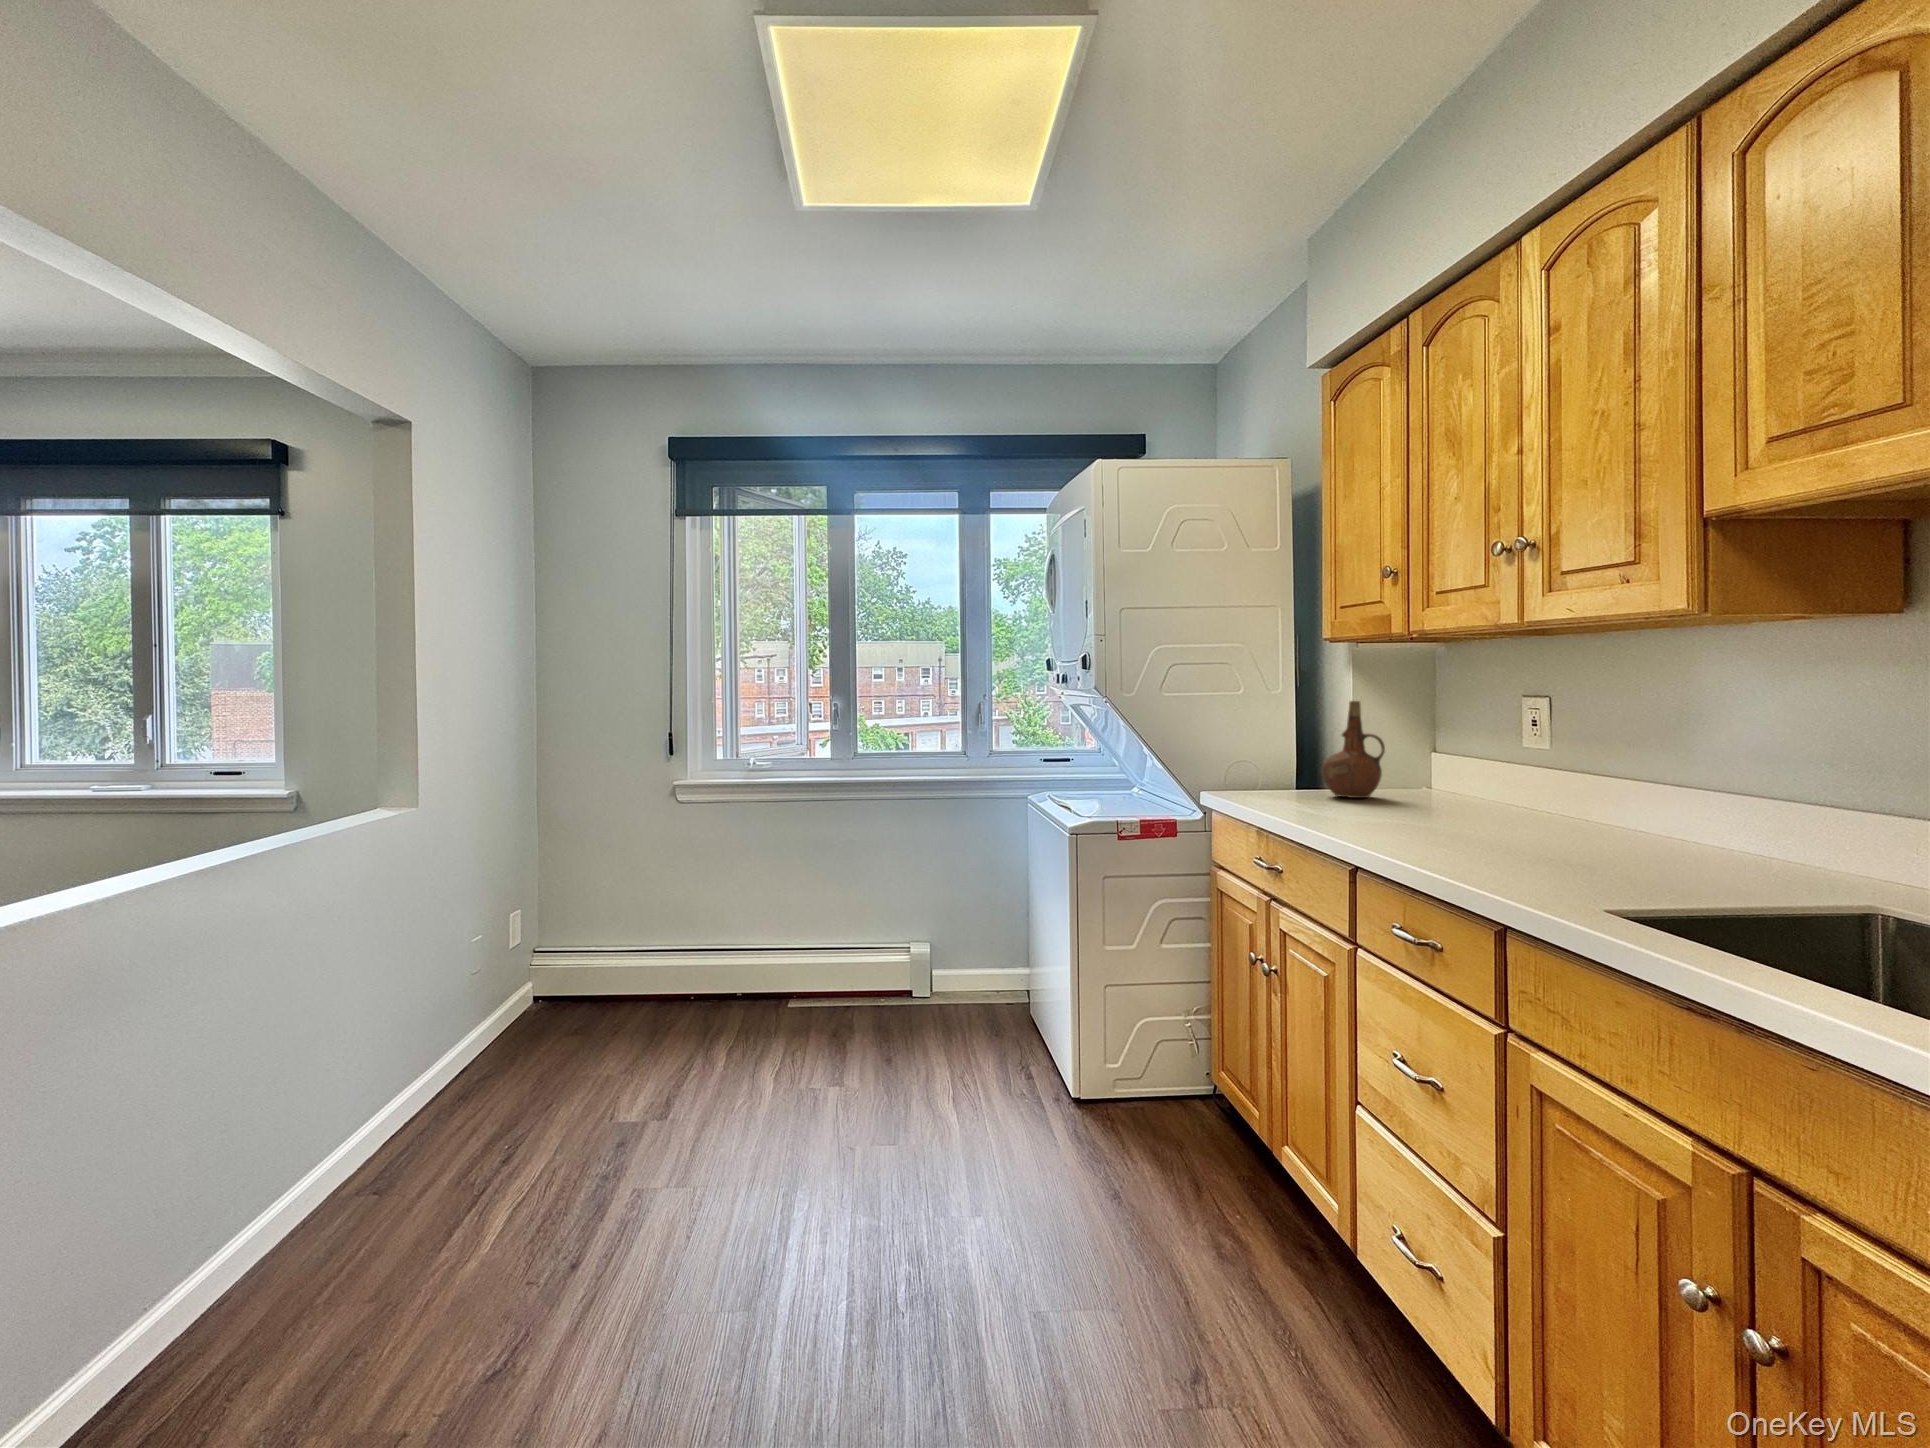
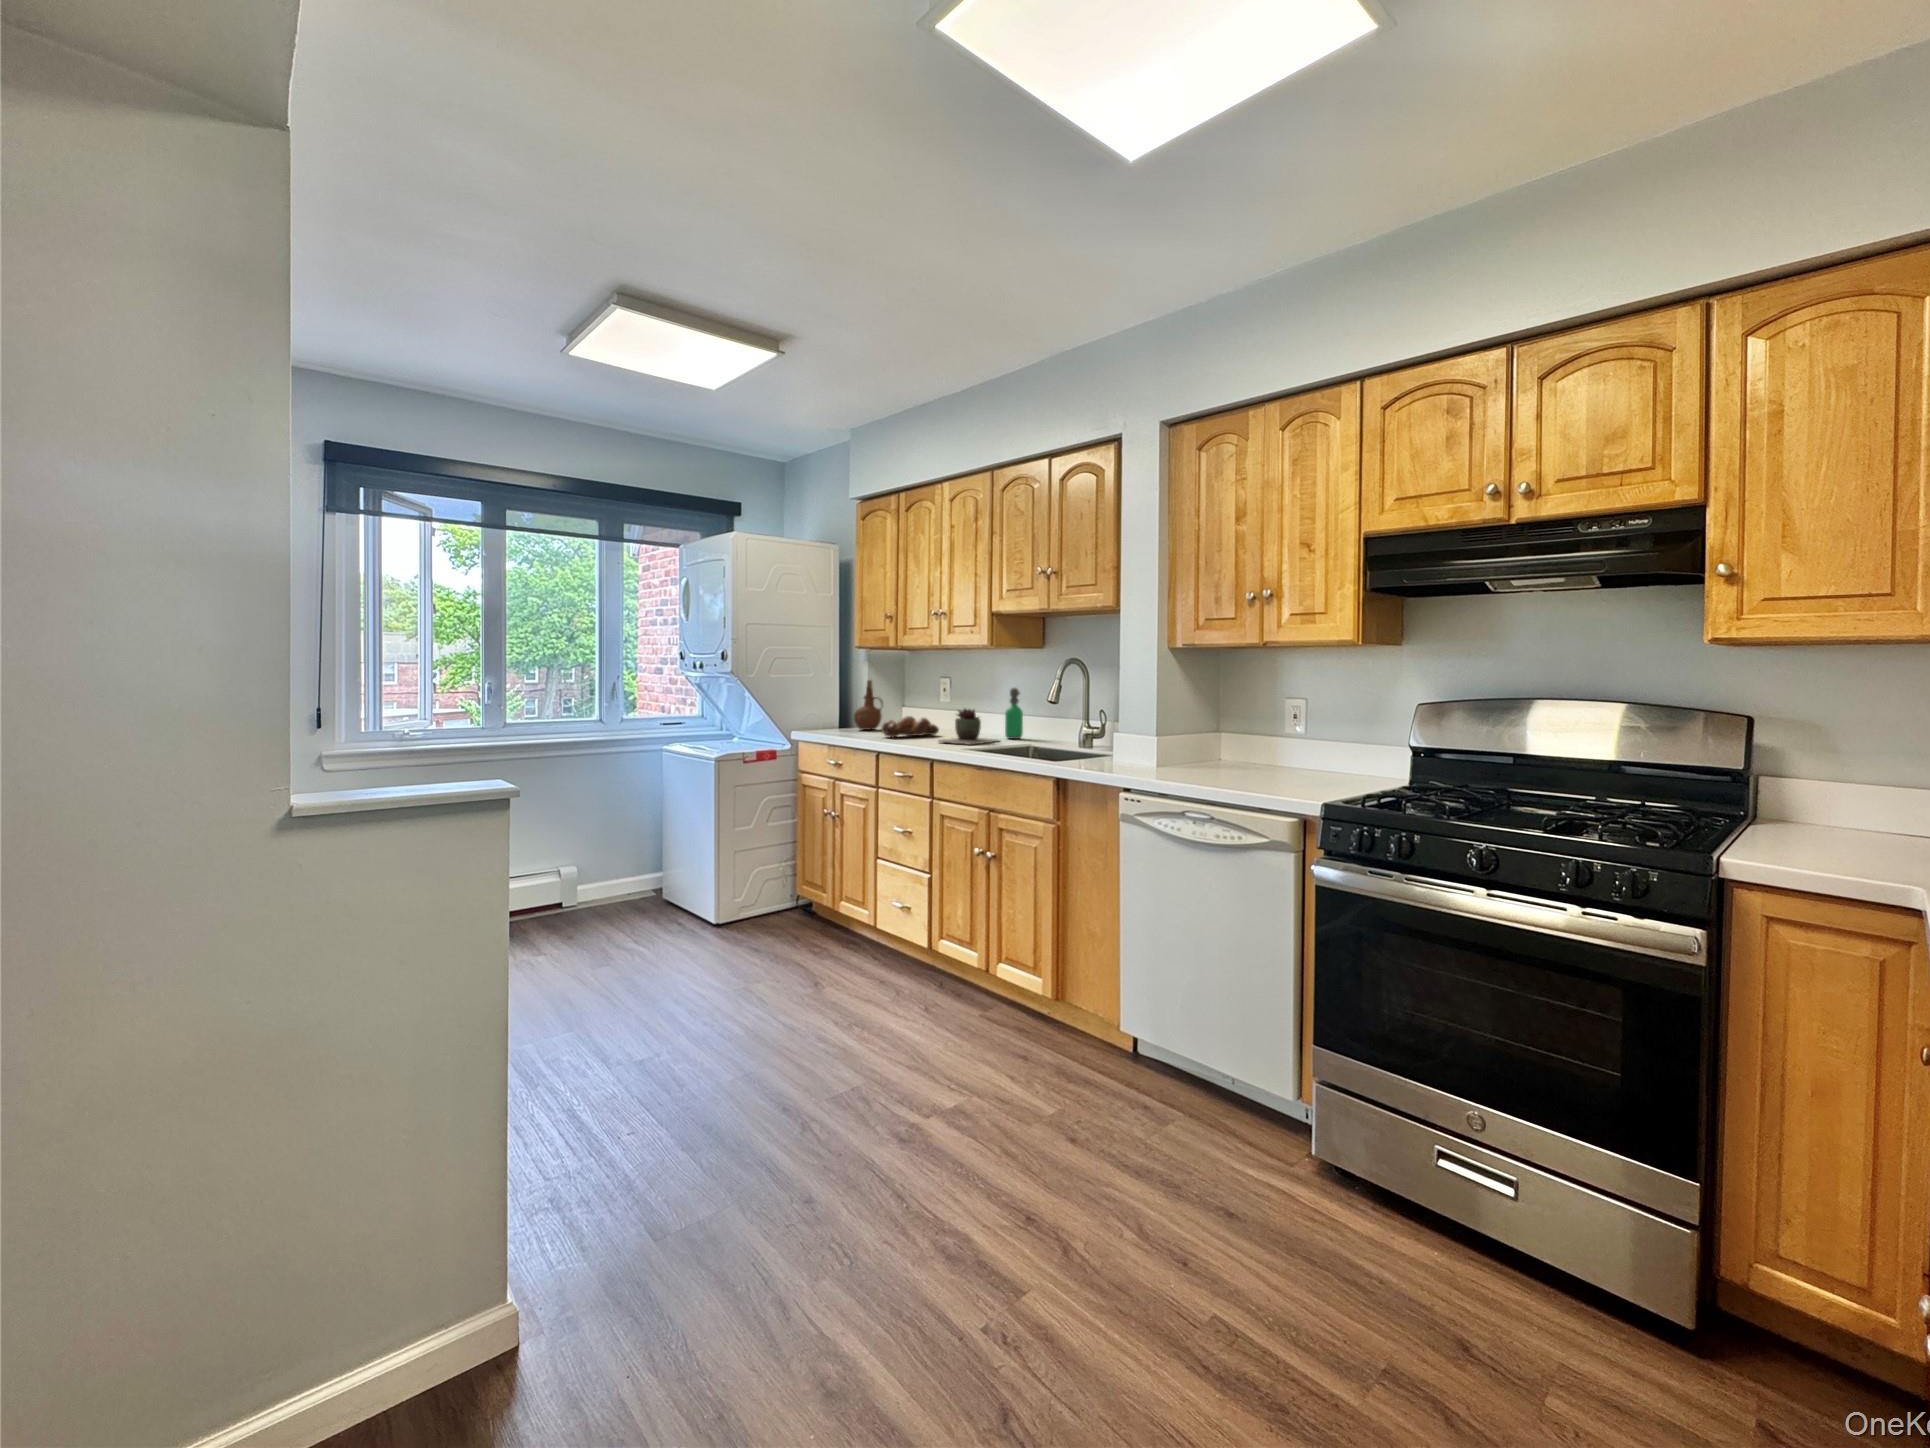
soap dispenser: none [1734,732,1801,877] -> present [1005,688,1023,739]
bread loaf: none [1369,784,1518,832] -> present [881,716,939,737]
succulent plant: none [1512,786,1723,893] -> present [939,709,999,745]

